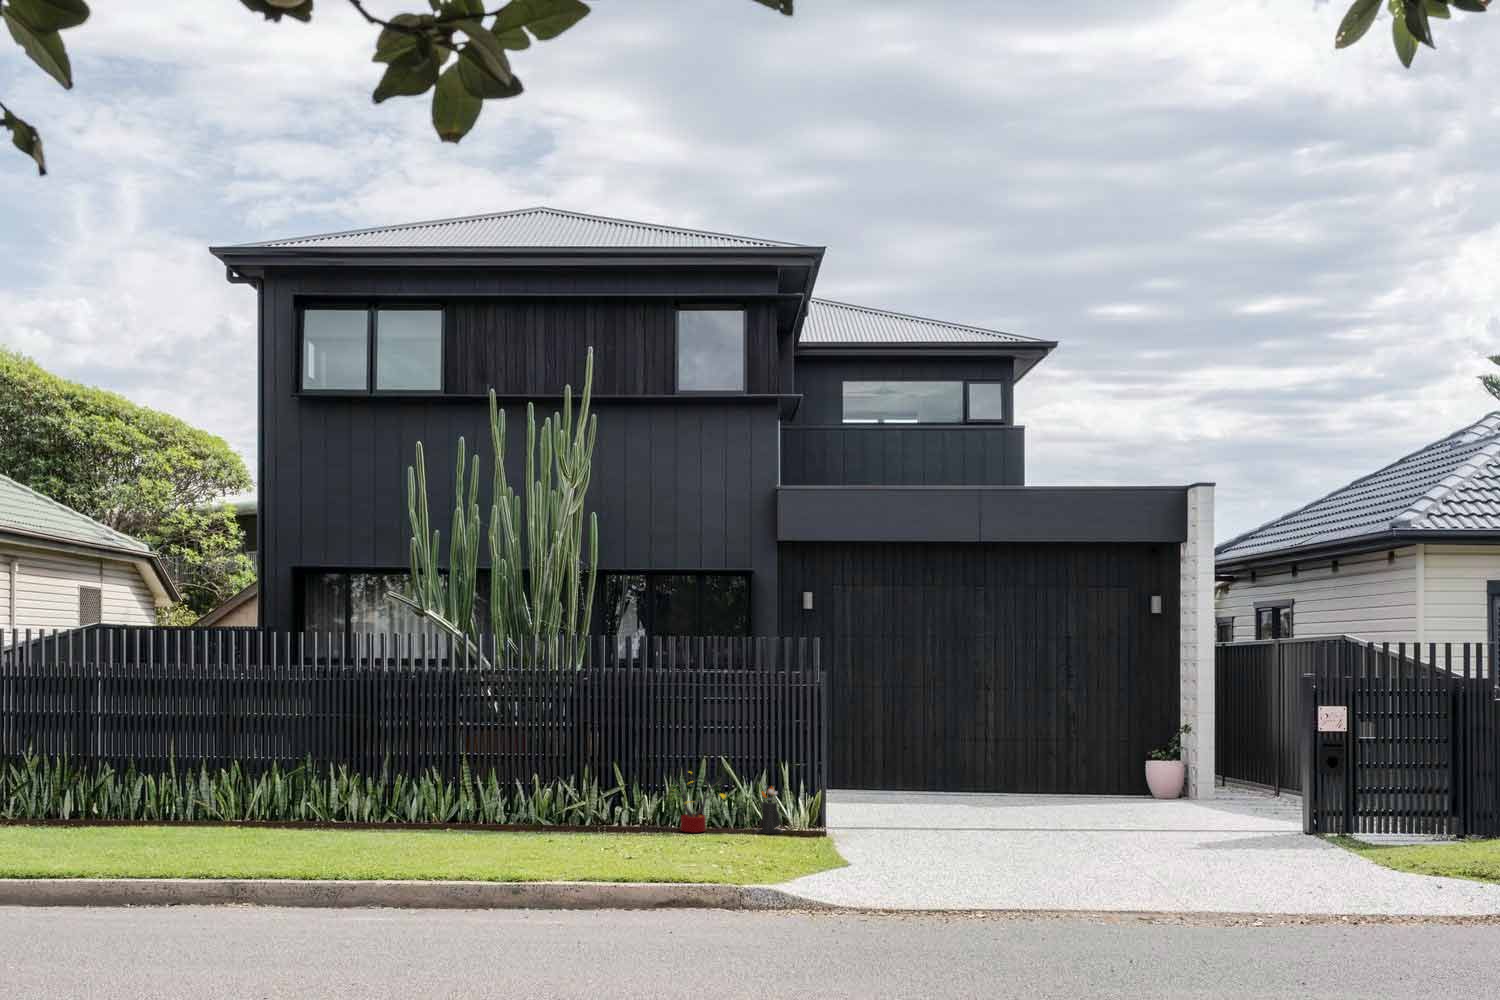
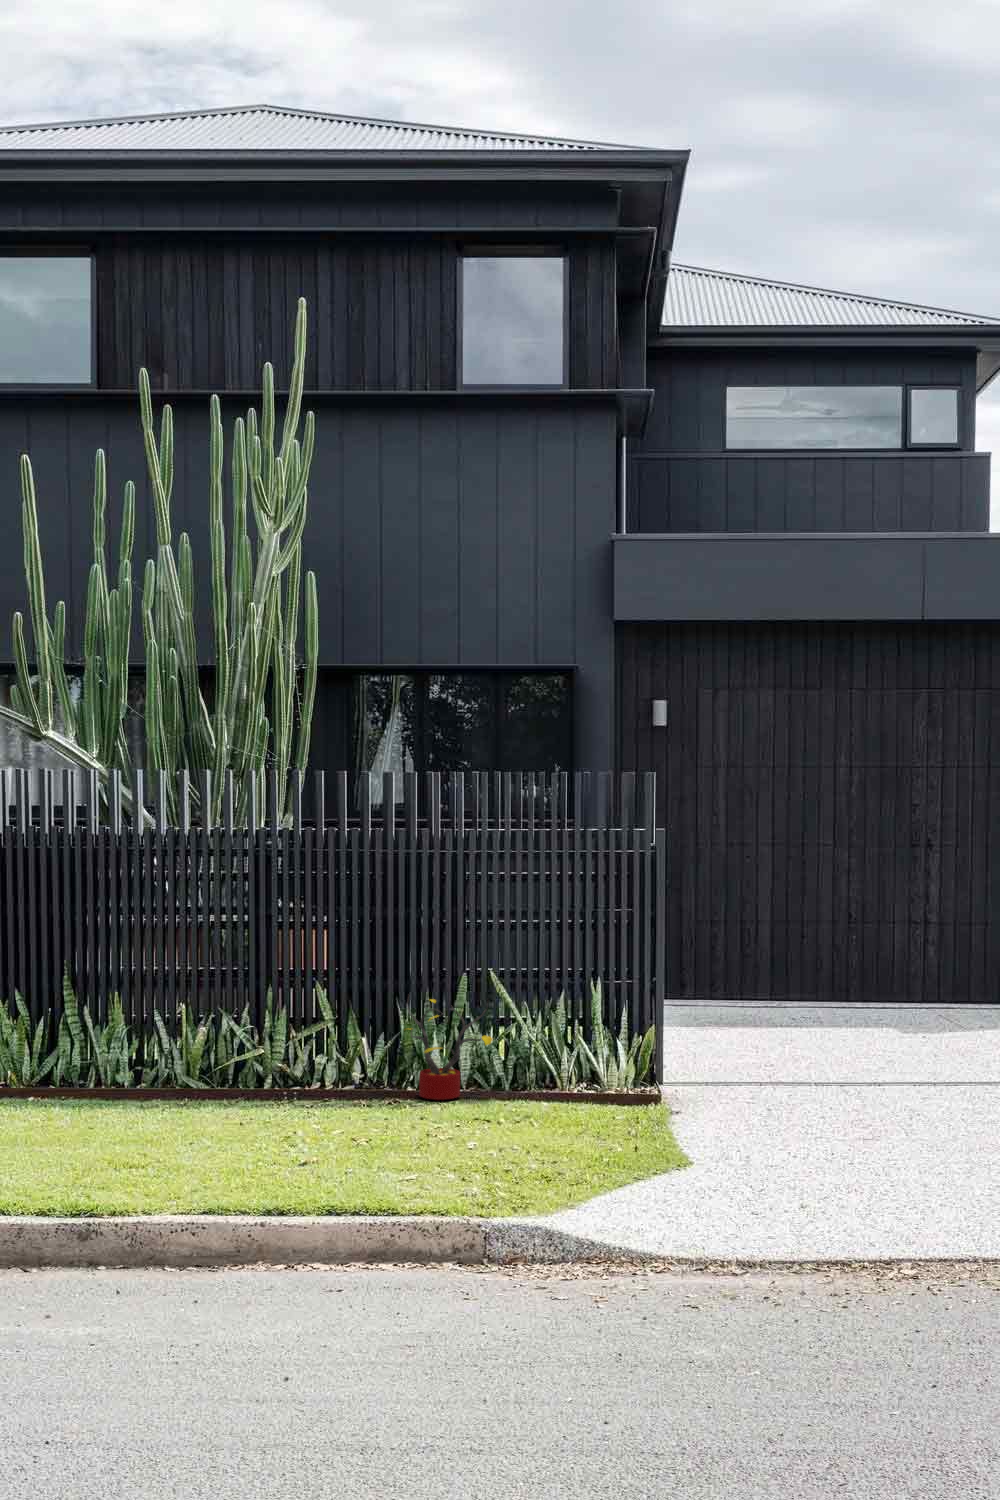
watering can: present [757,787,782,834] -> none [546,1019,591,1101]

